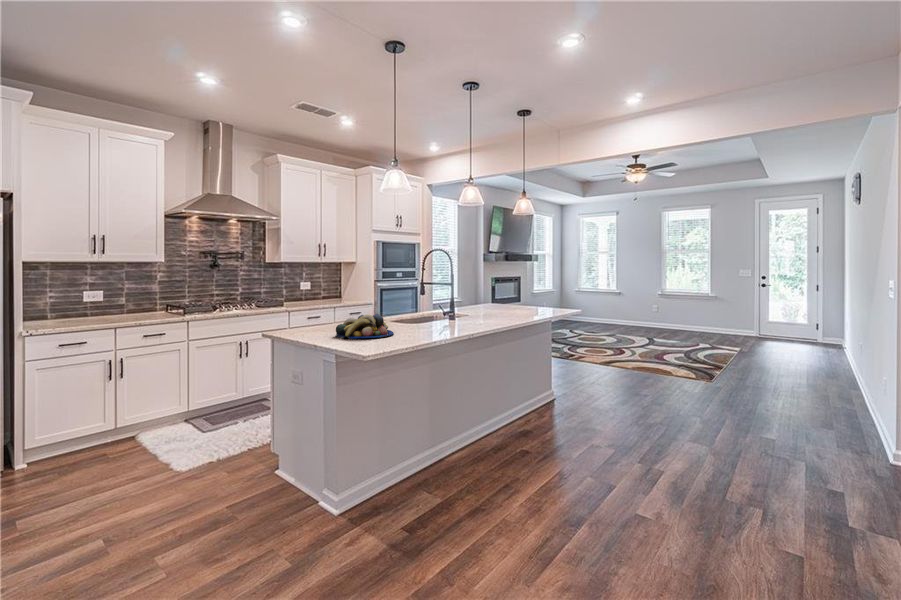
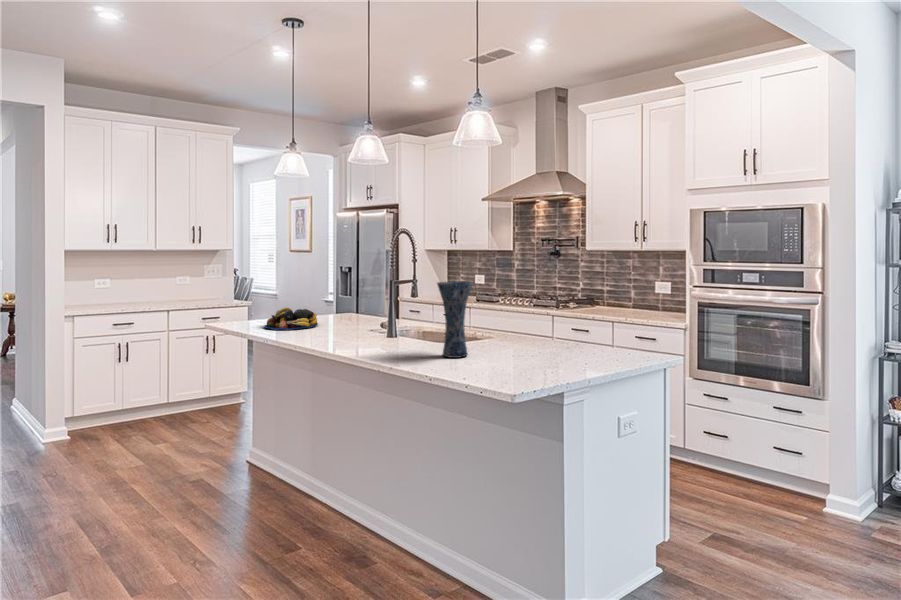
vase: none [487,274,518,314] -> present [437,282,472,358]

